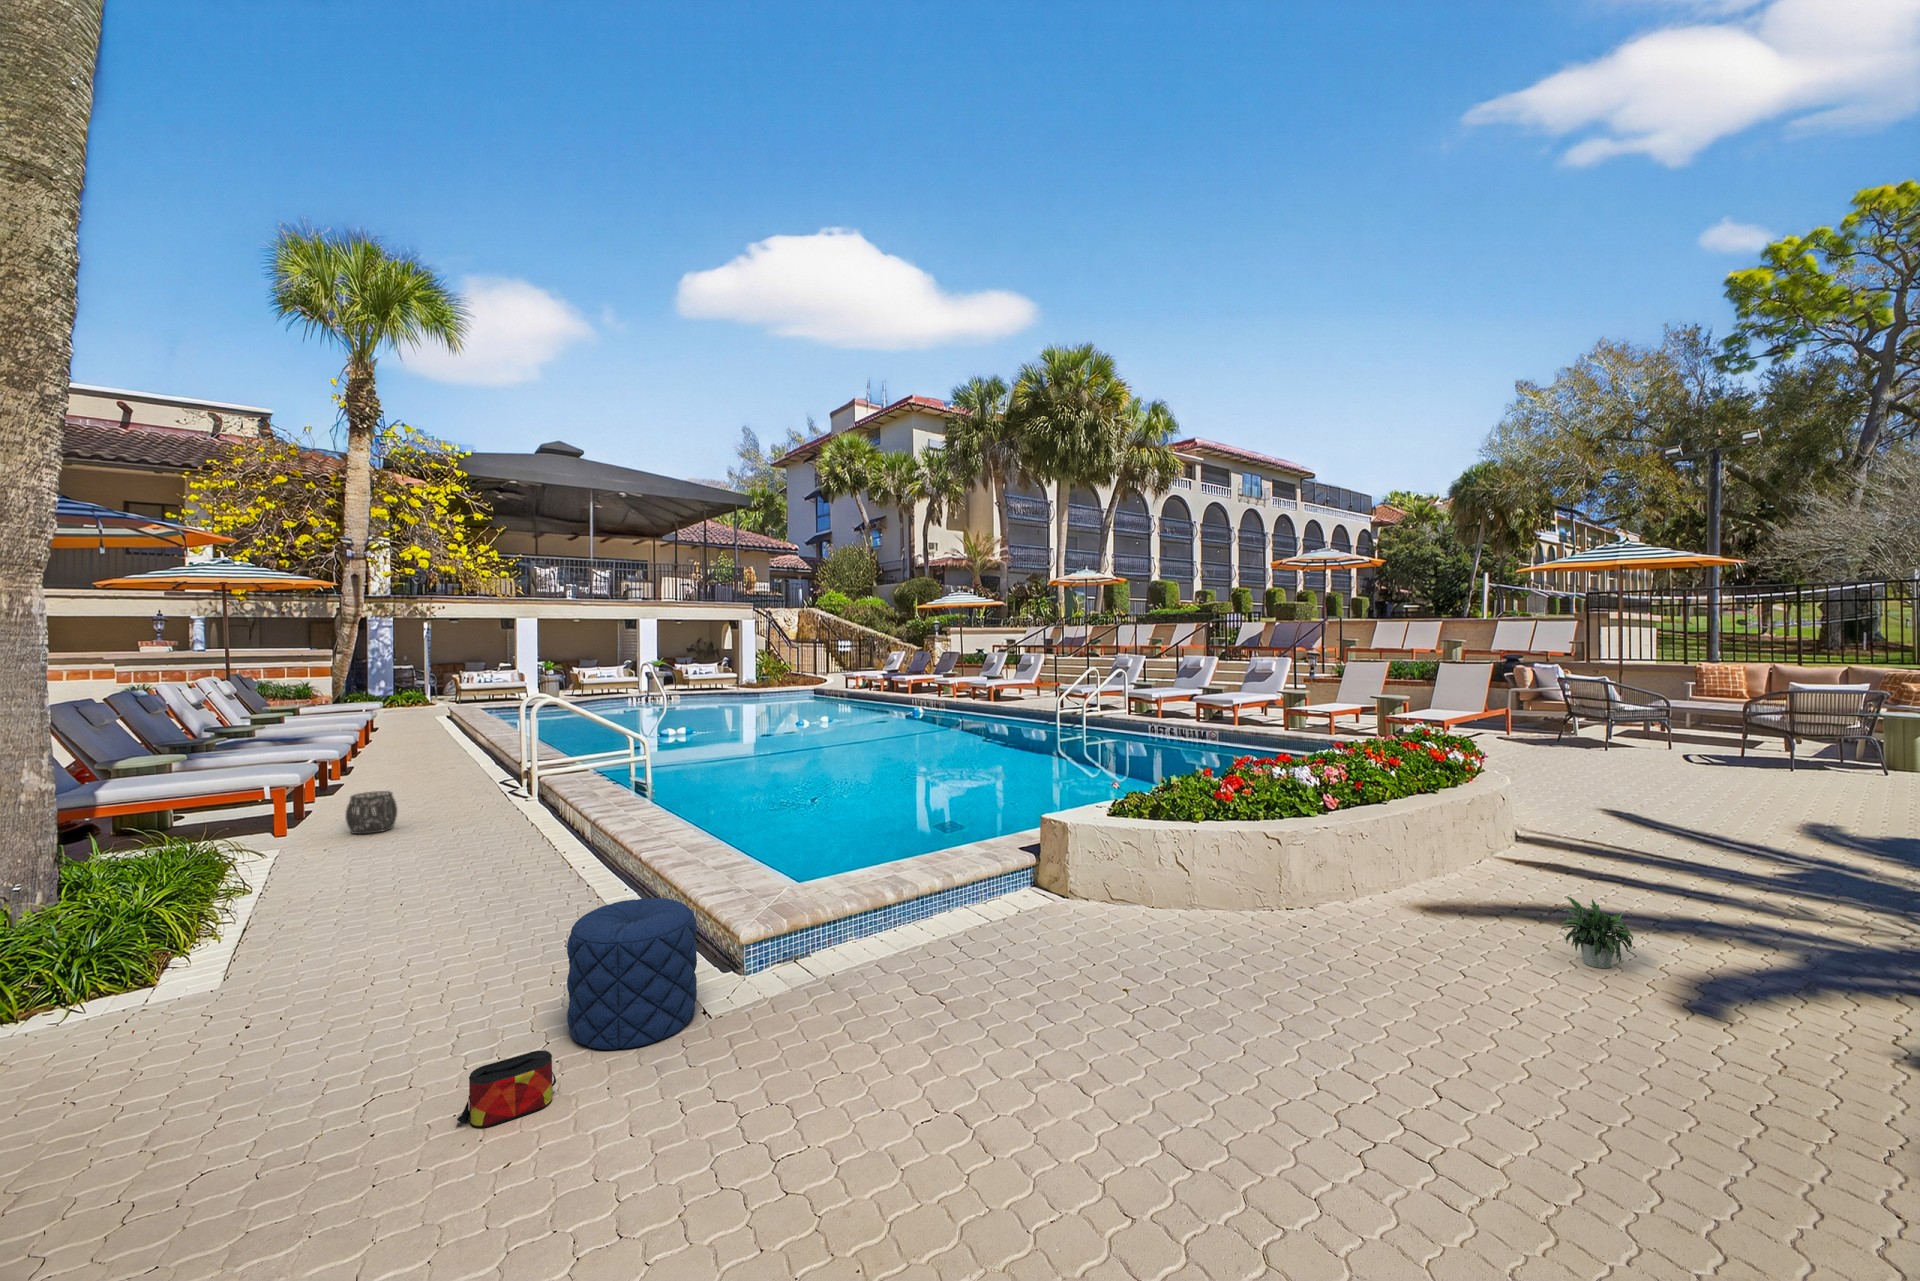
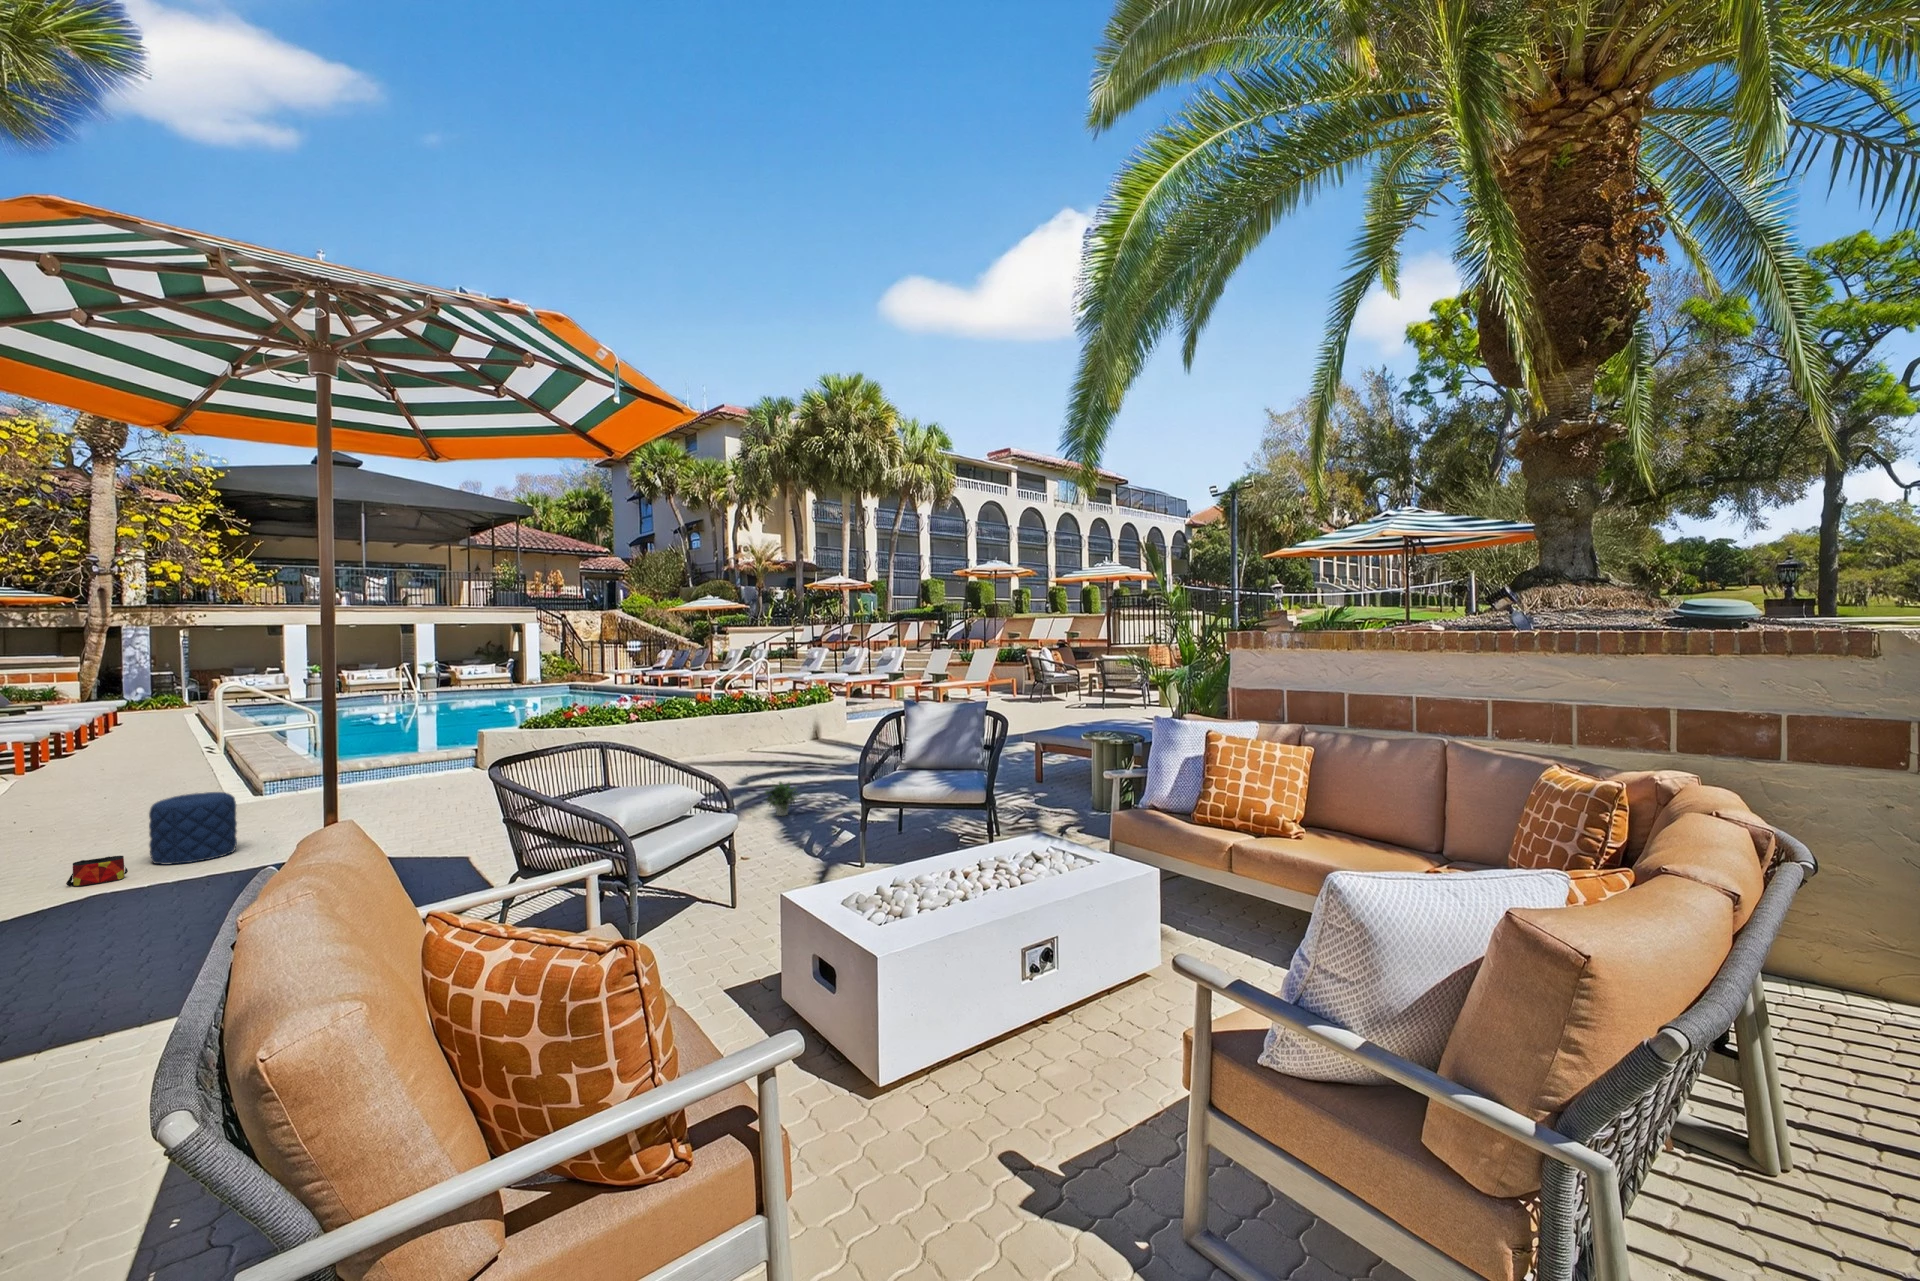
woven basket: present [346,791,397,834] -> none [54,763,101,795]

